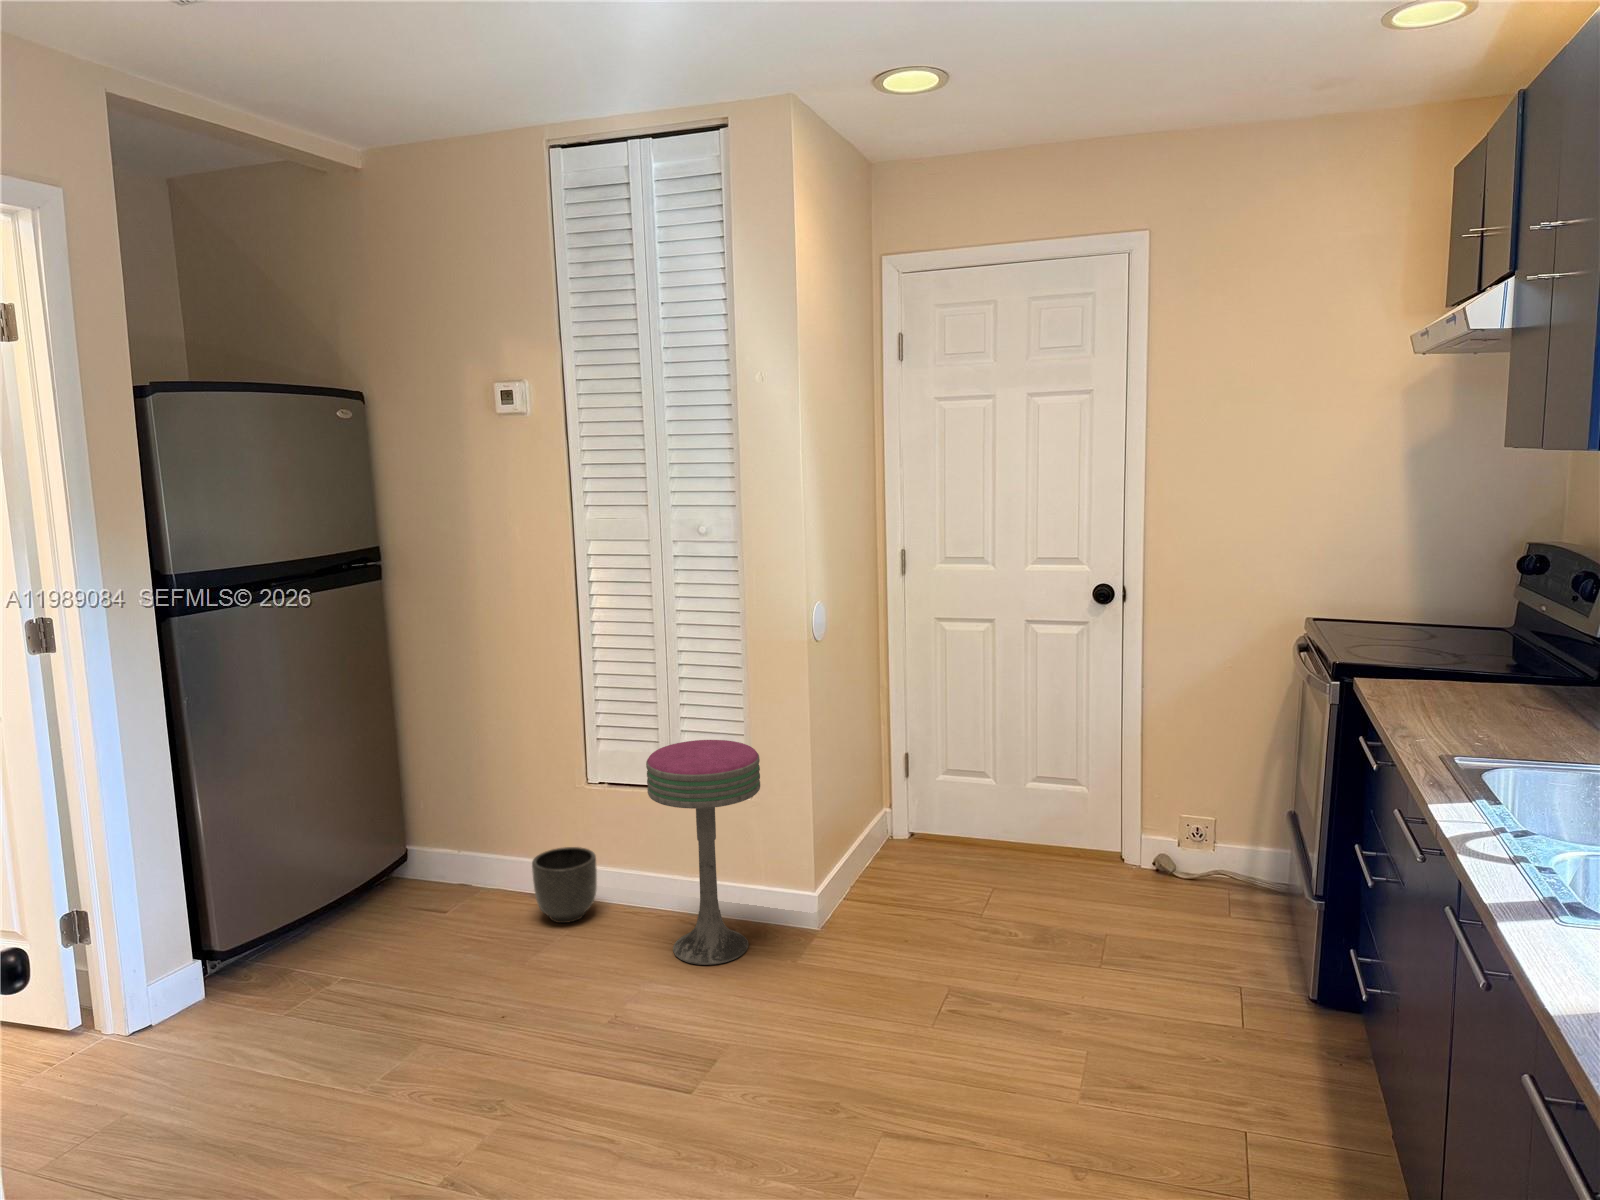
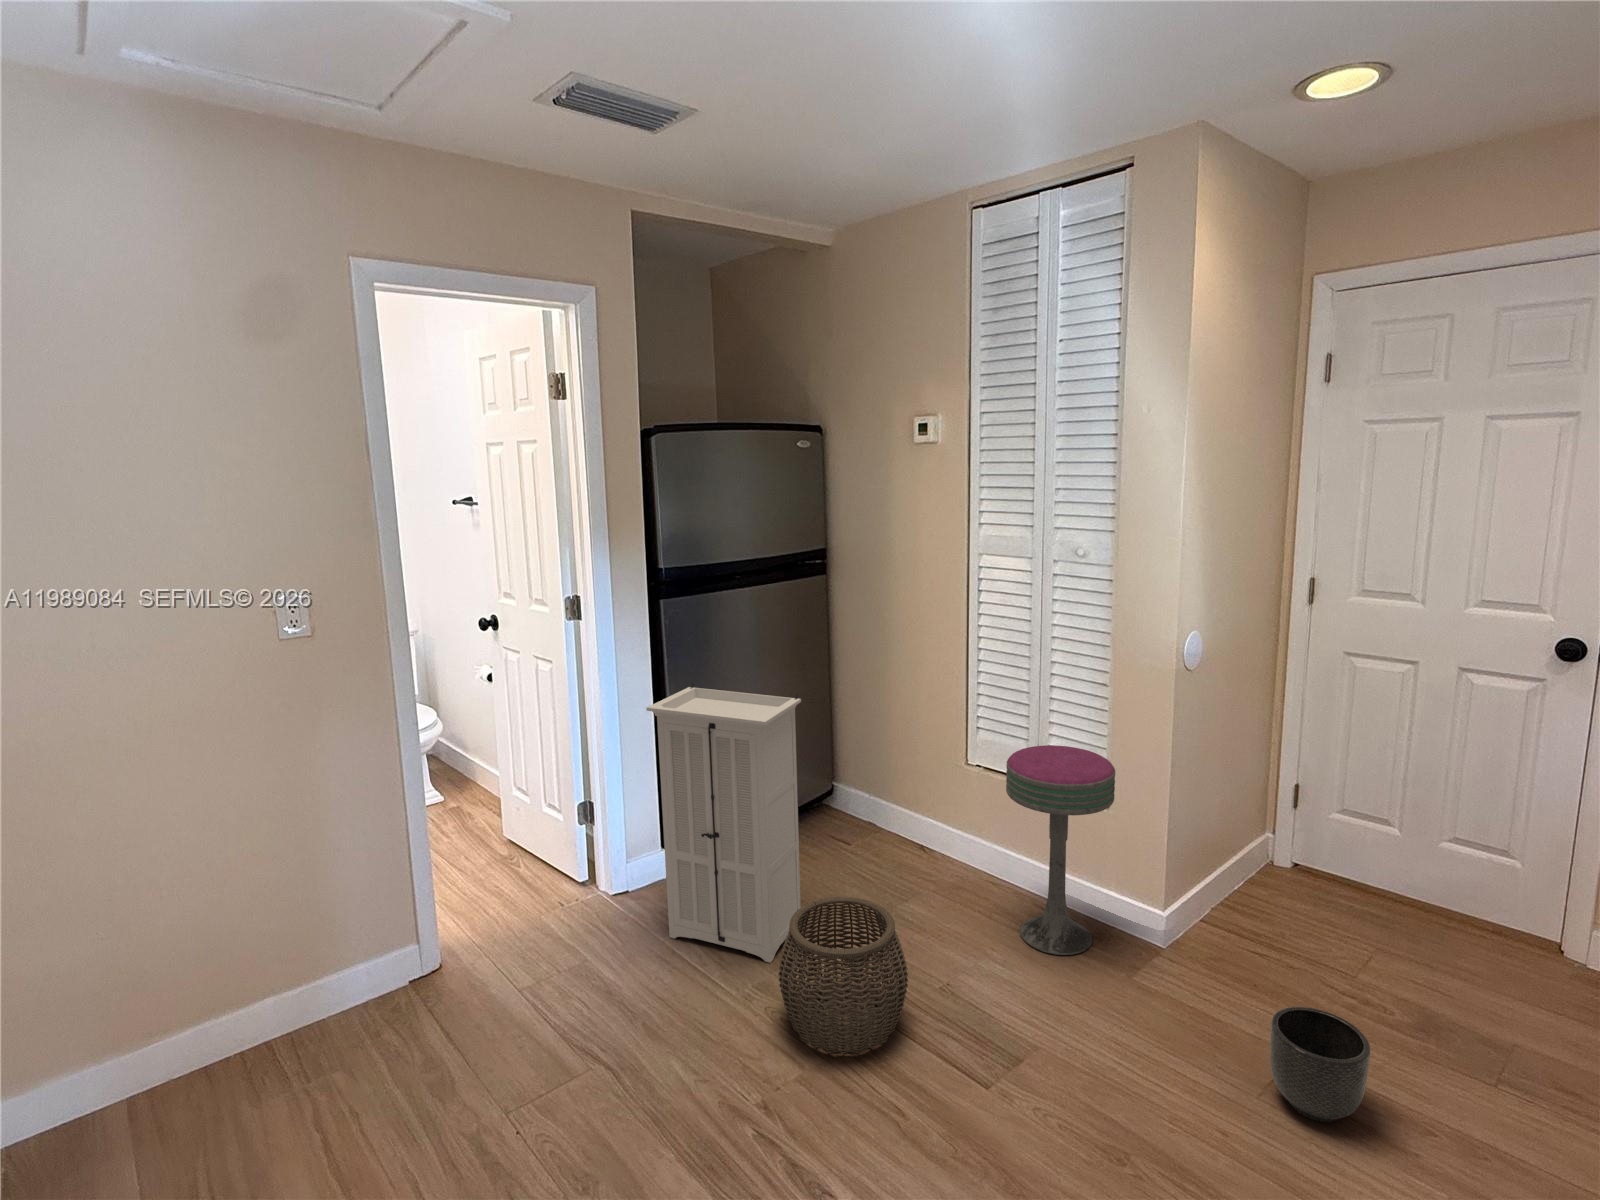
storage cabinet: none [183,717,414,1069] -> present [646,683,801,963]
planter: present [532,847,597,923] -> present [1270,1007,1370,1122]
woven basket: none [420,942,580,1126] -> present [778,897,908,1055]

